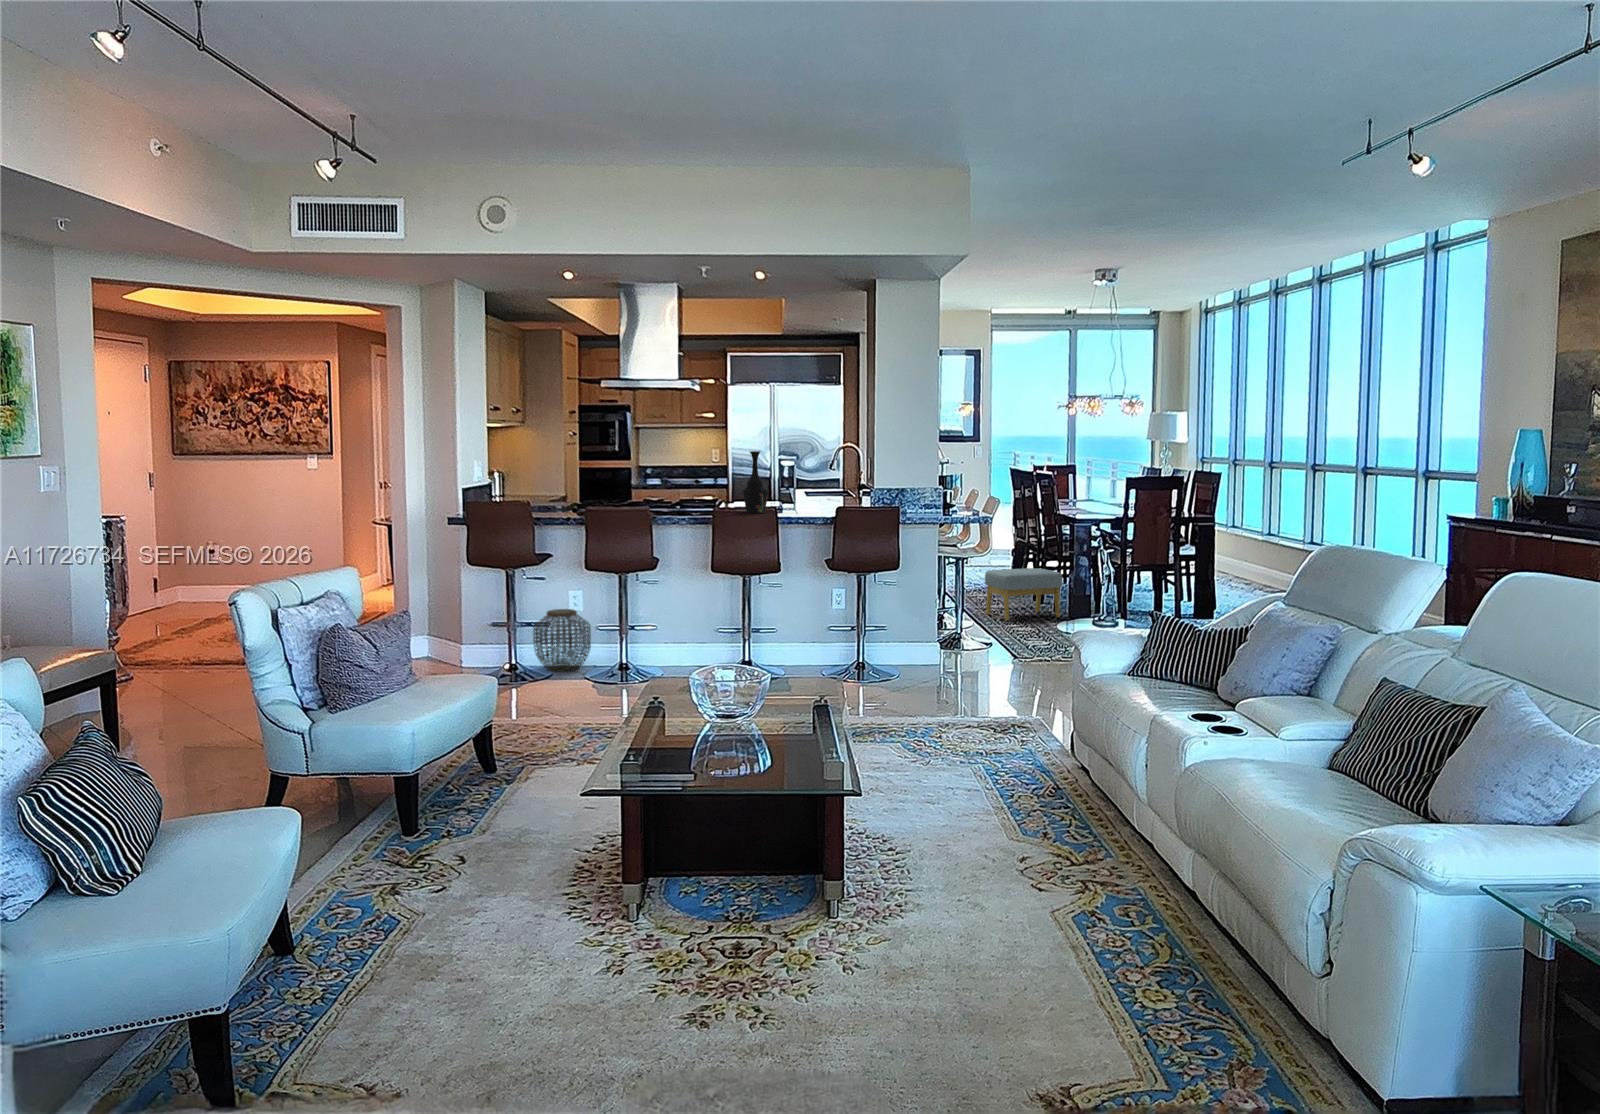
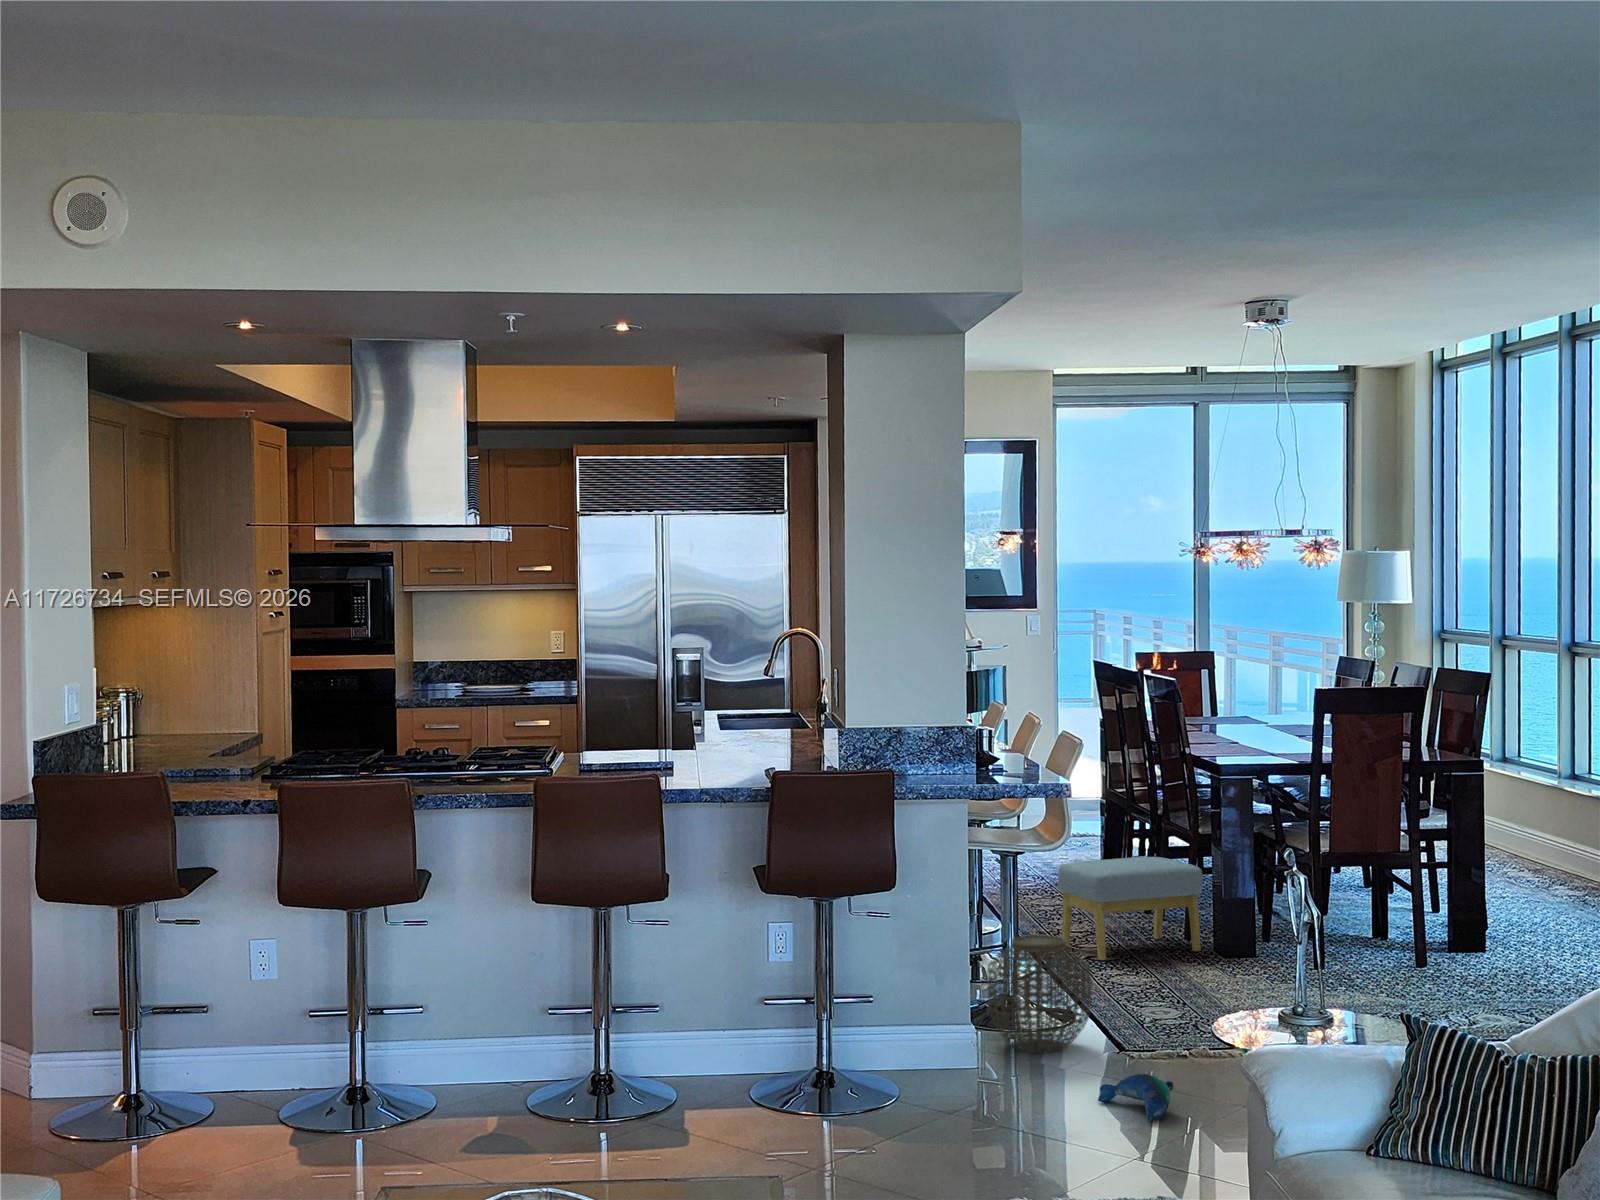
vase: present [743,451,768,514] -> none [587,664,637,789]
woven basket: present [533,609,591,672] -> present [987,935,1092,1053]
plush toy: none [1001,663,1040,685] -> present [1098,1074,1173,1122]

